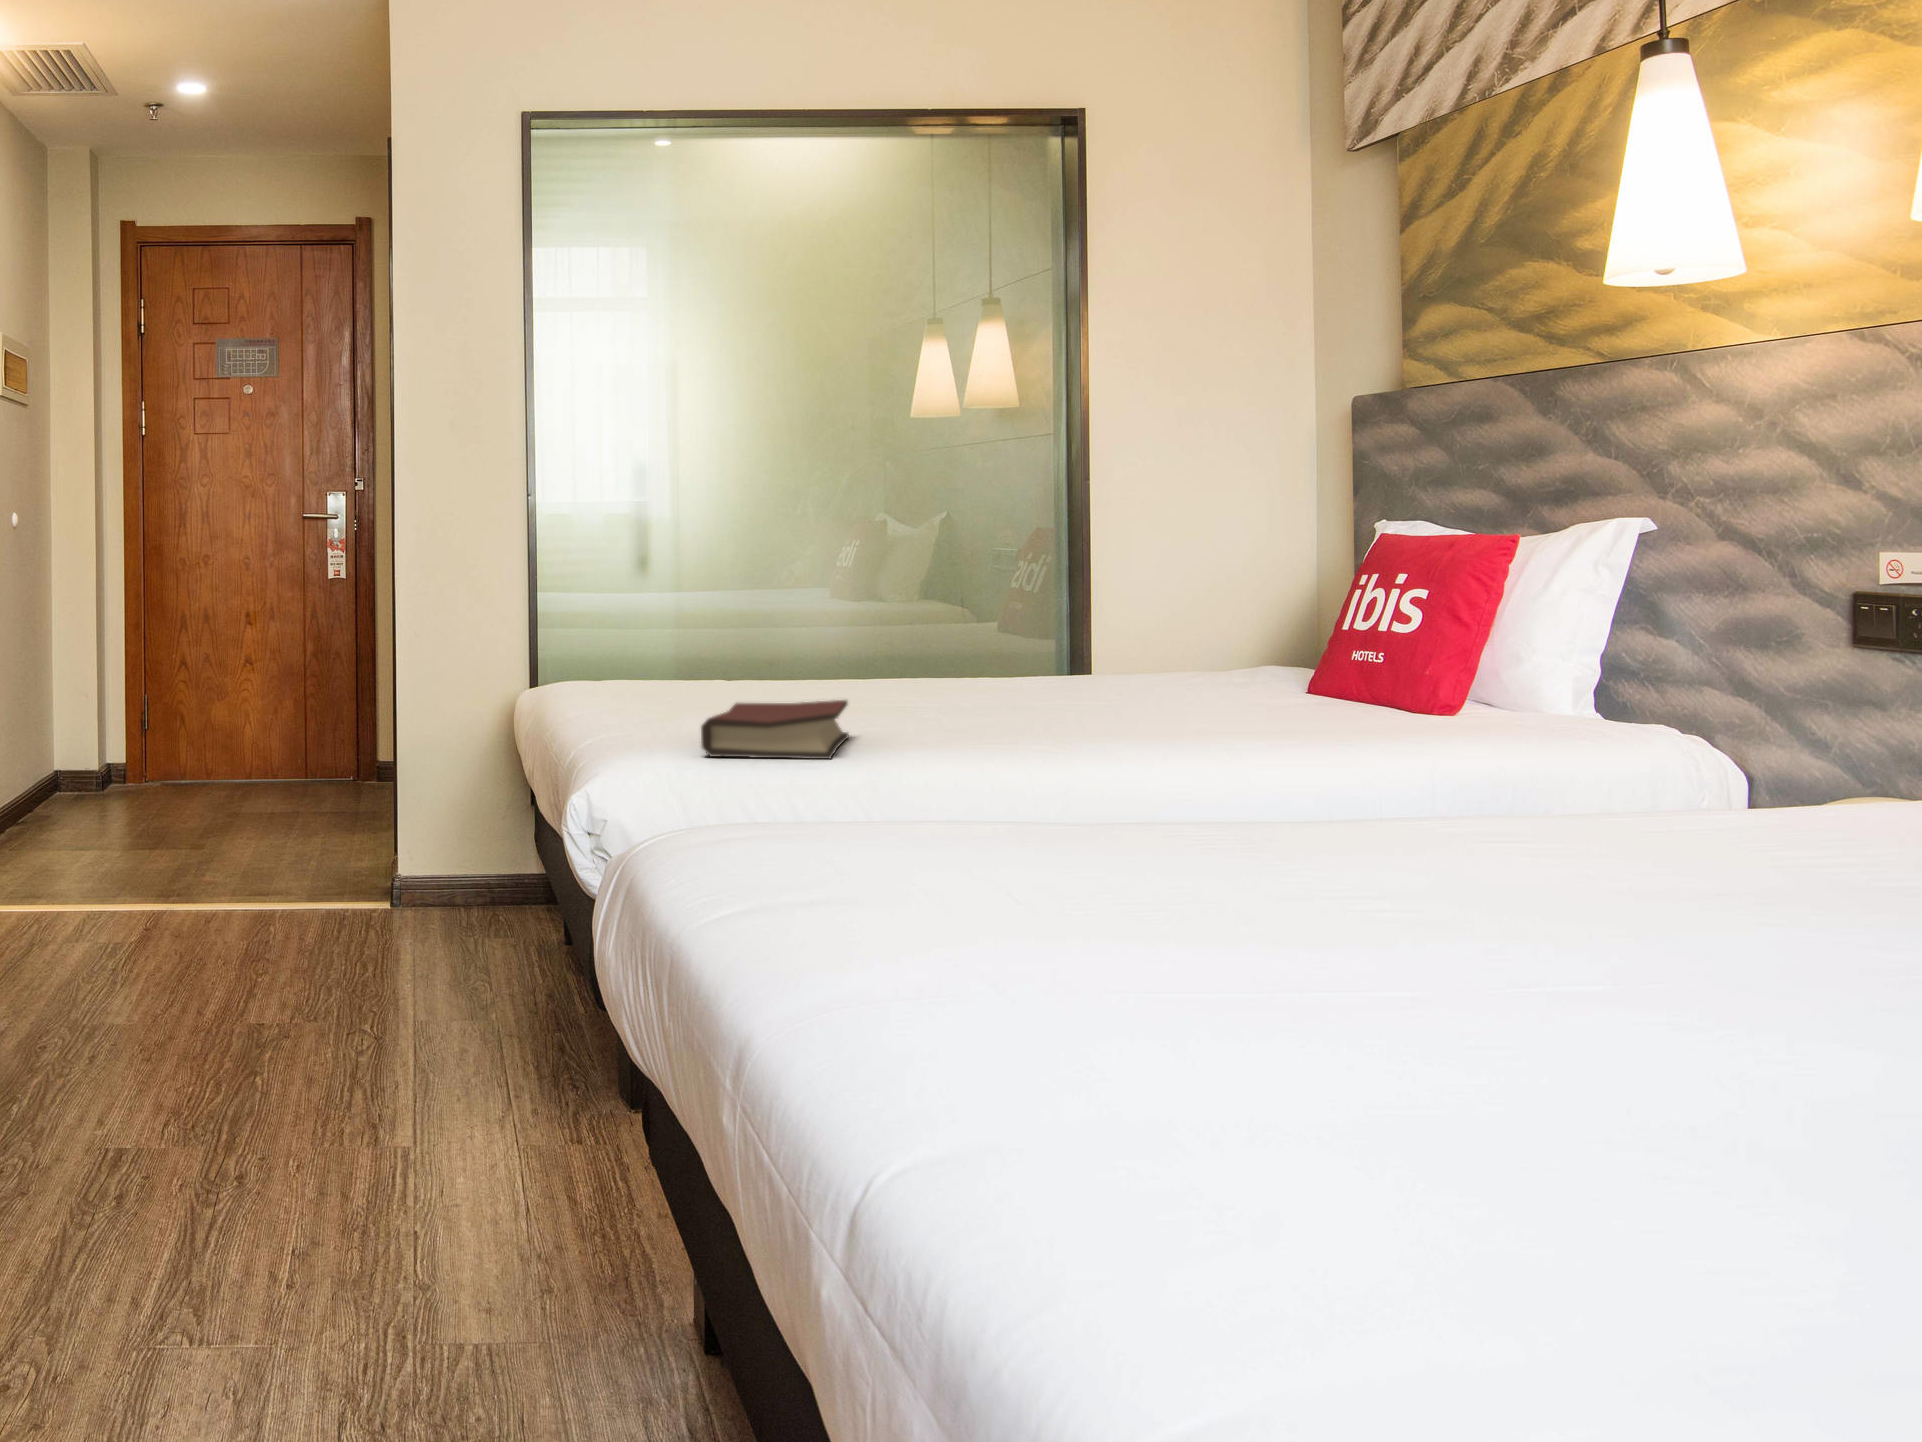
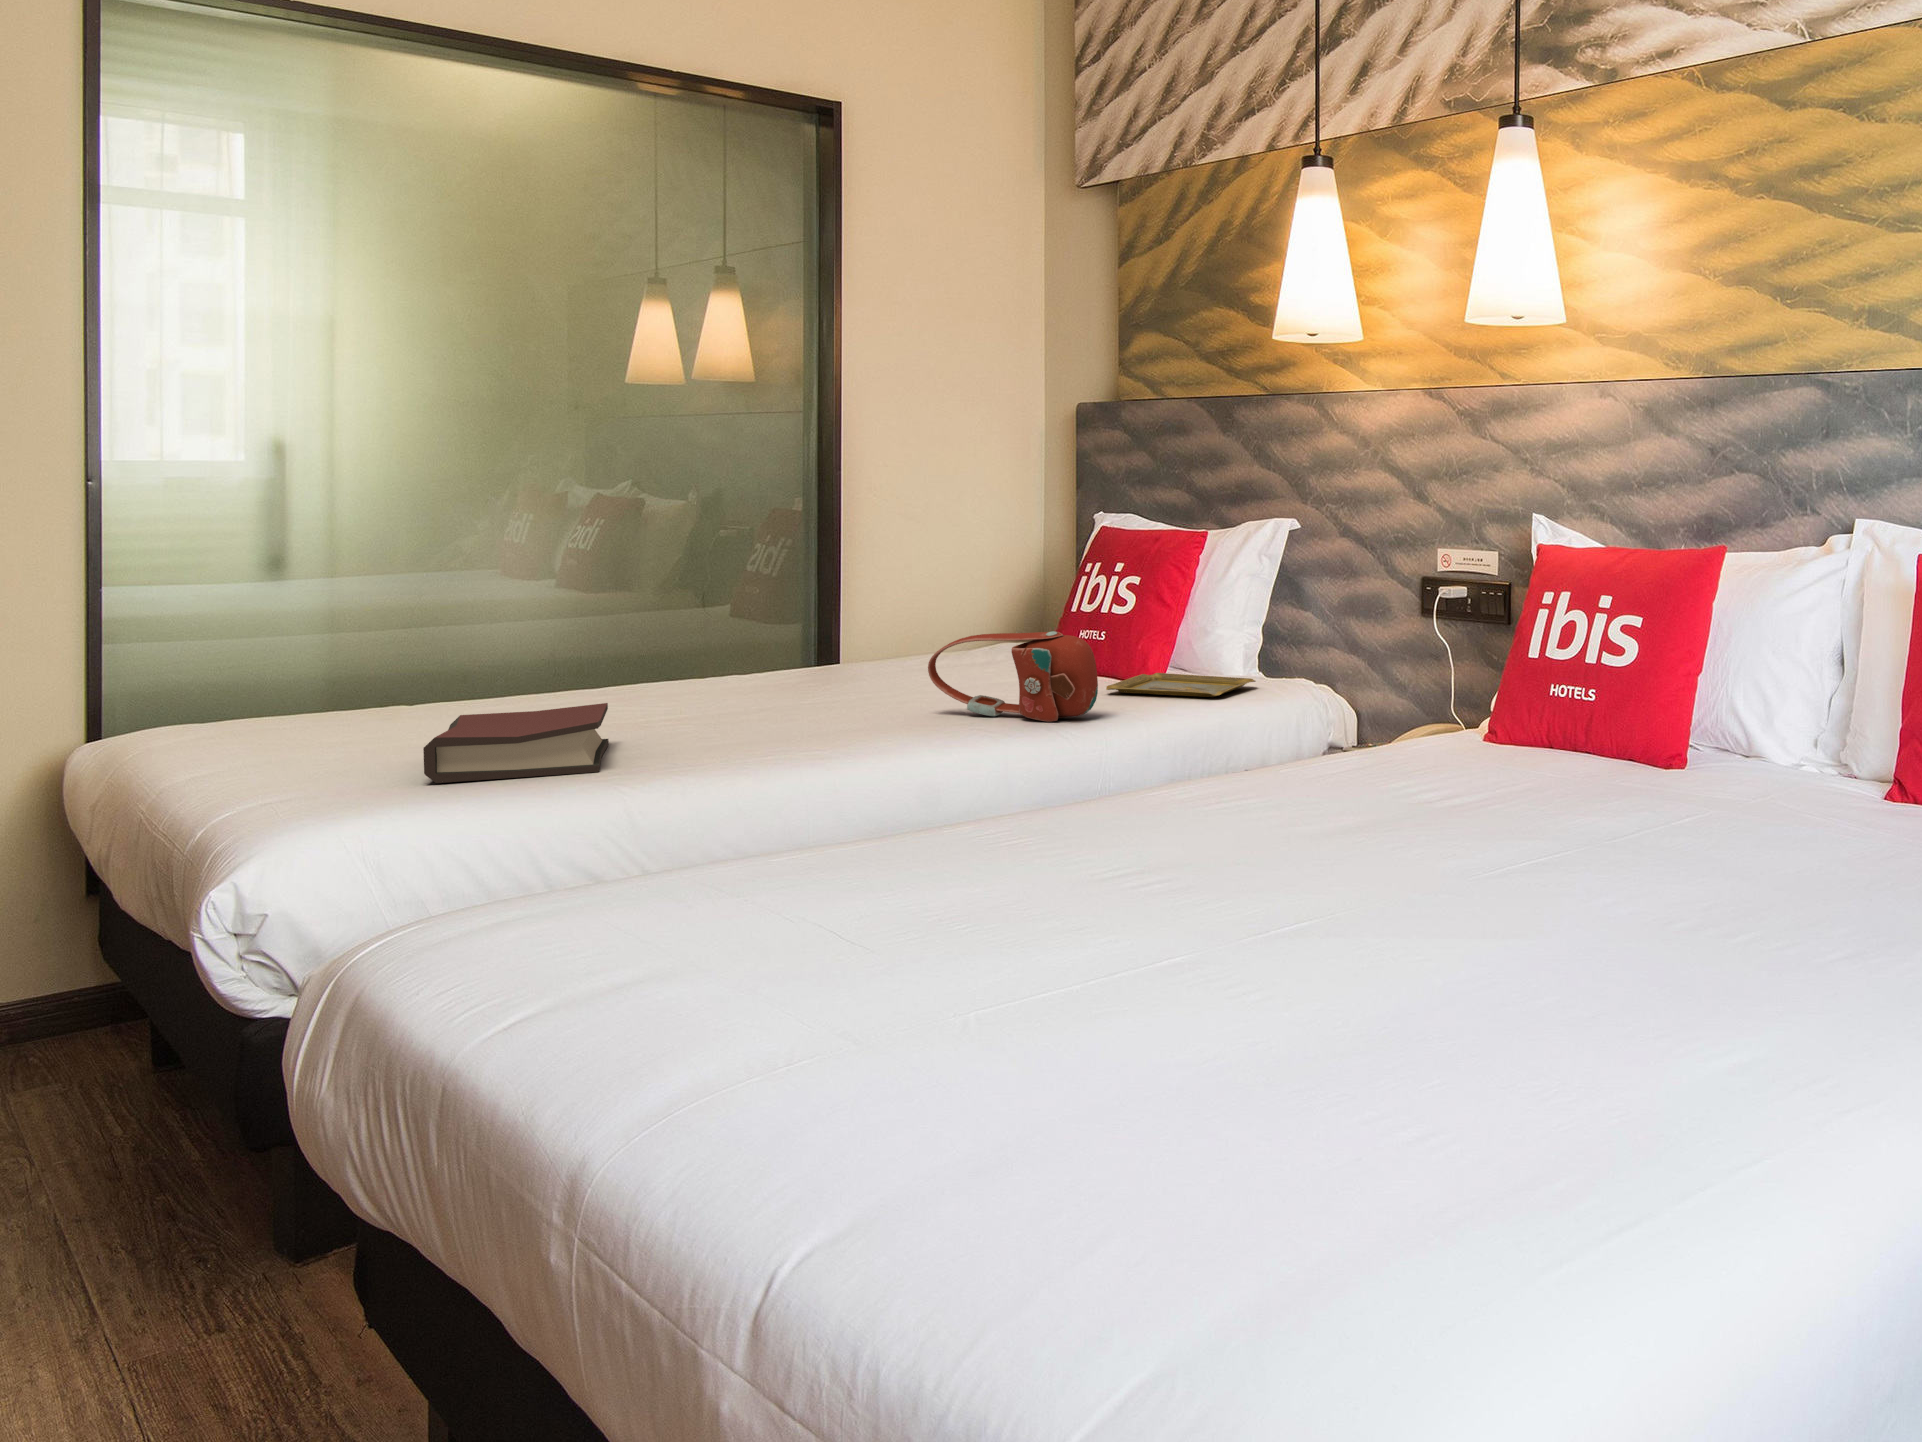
handbag: none [1150,648,1344,749] -> present [928,631,1098,722]
tray: none [1369,705,1582,736] -> present [1106,673,1255,697]

